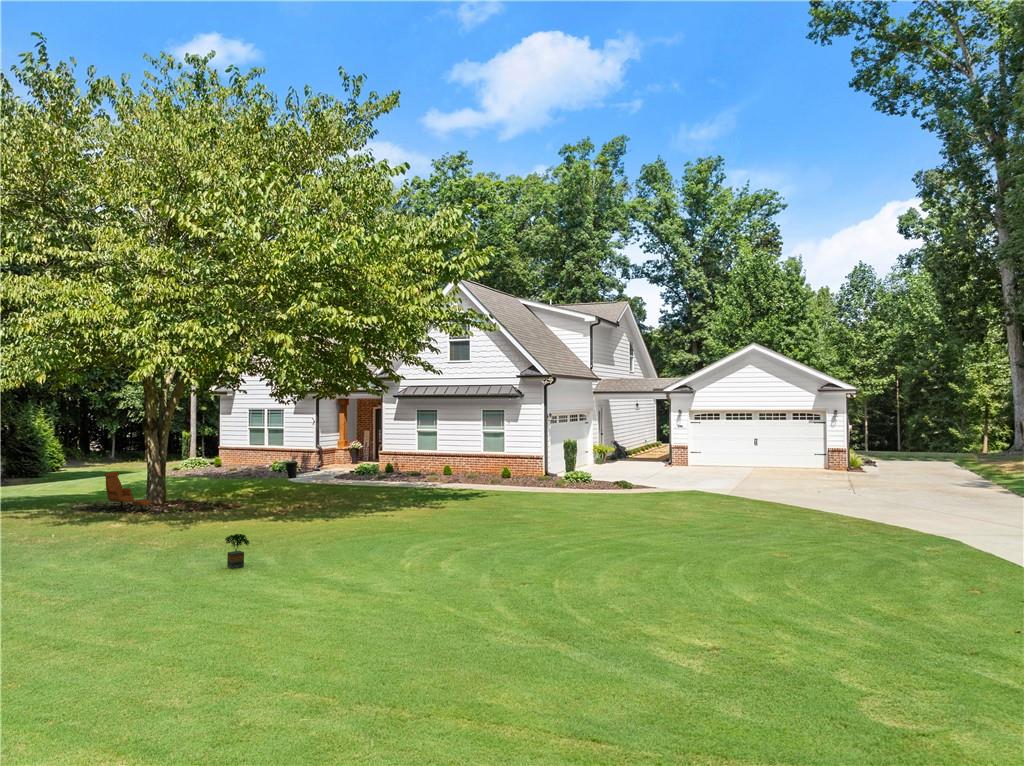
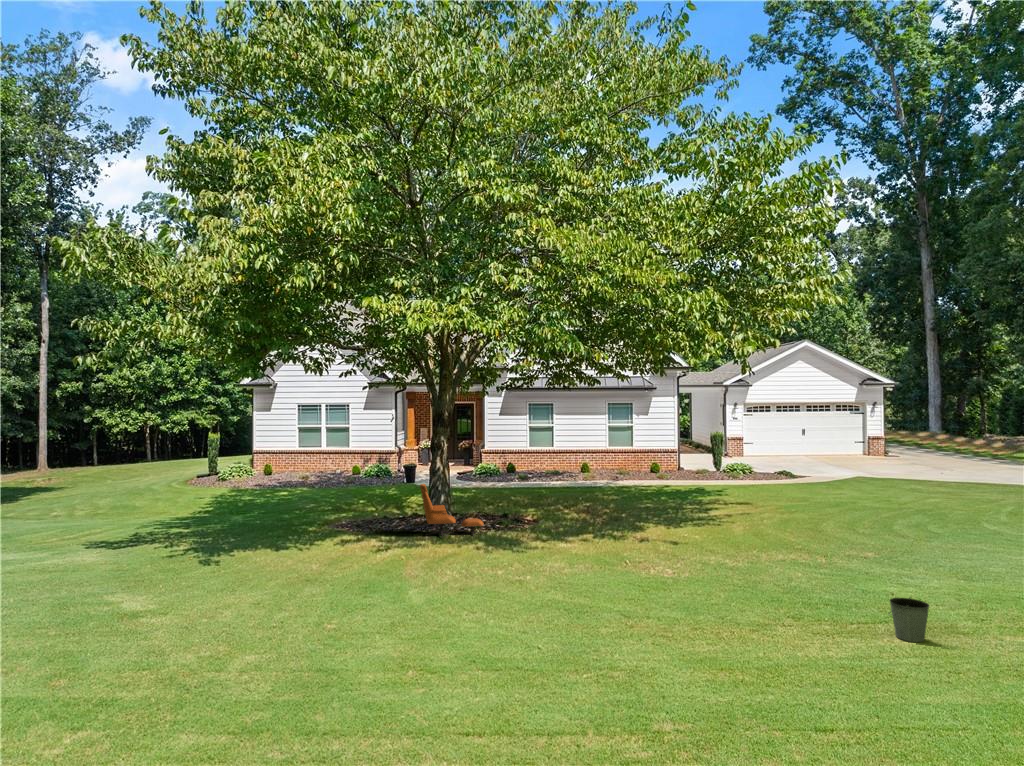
potted tree: present [225,534,249,569] -> none [955,547,992,591]
bucket: none [24,556,56,586] -> present [890,597,929,642]

